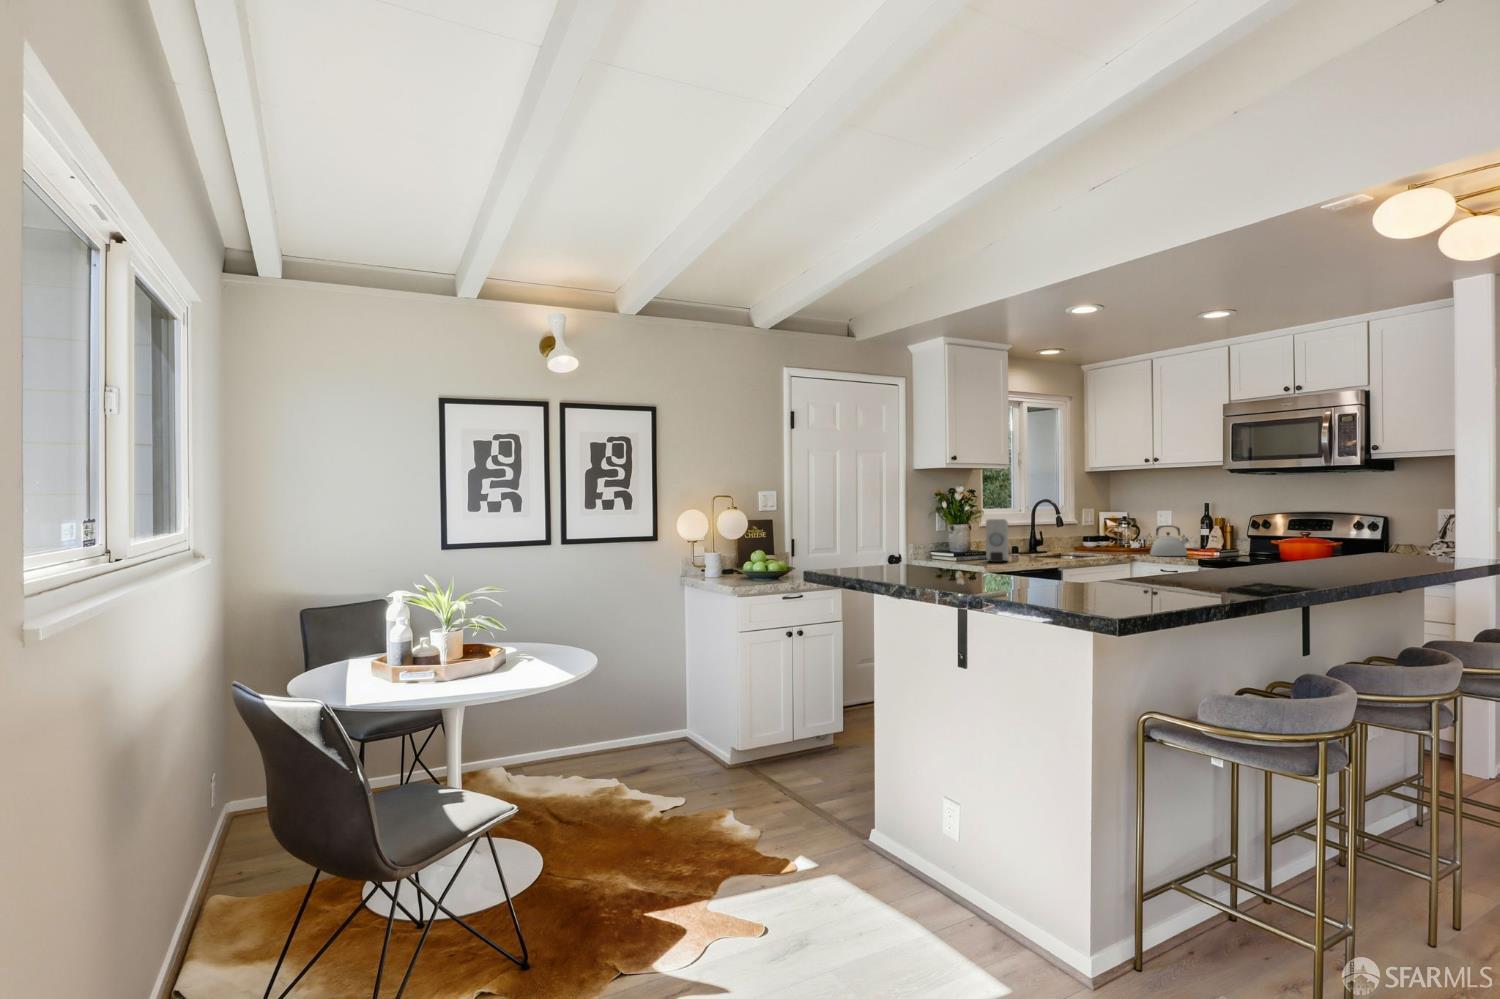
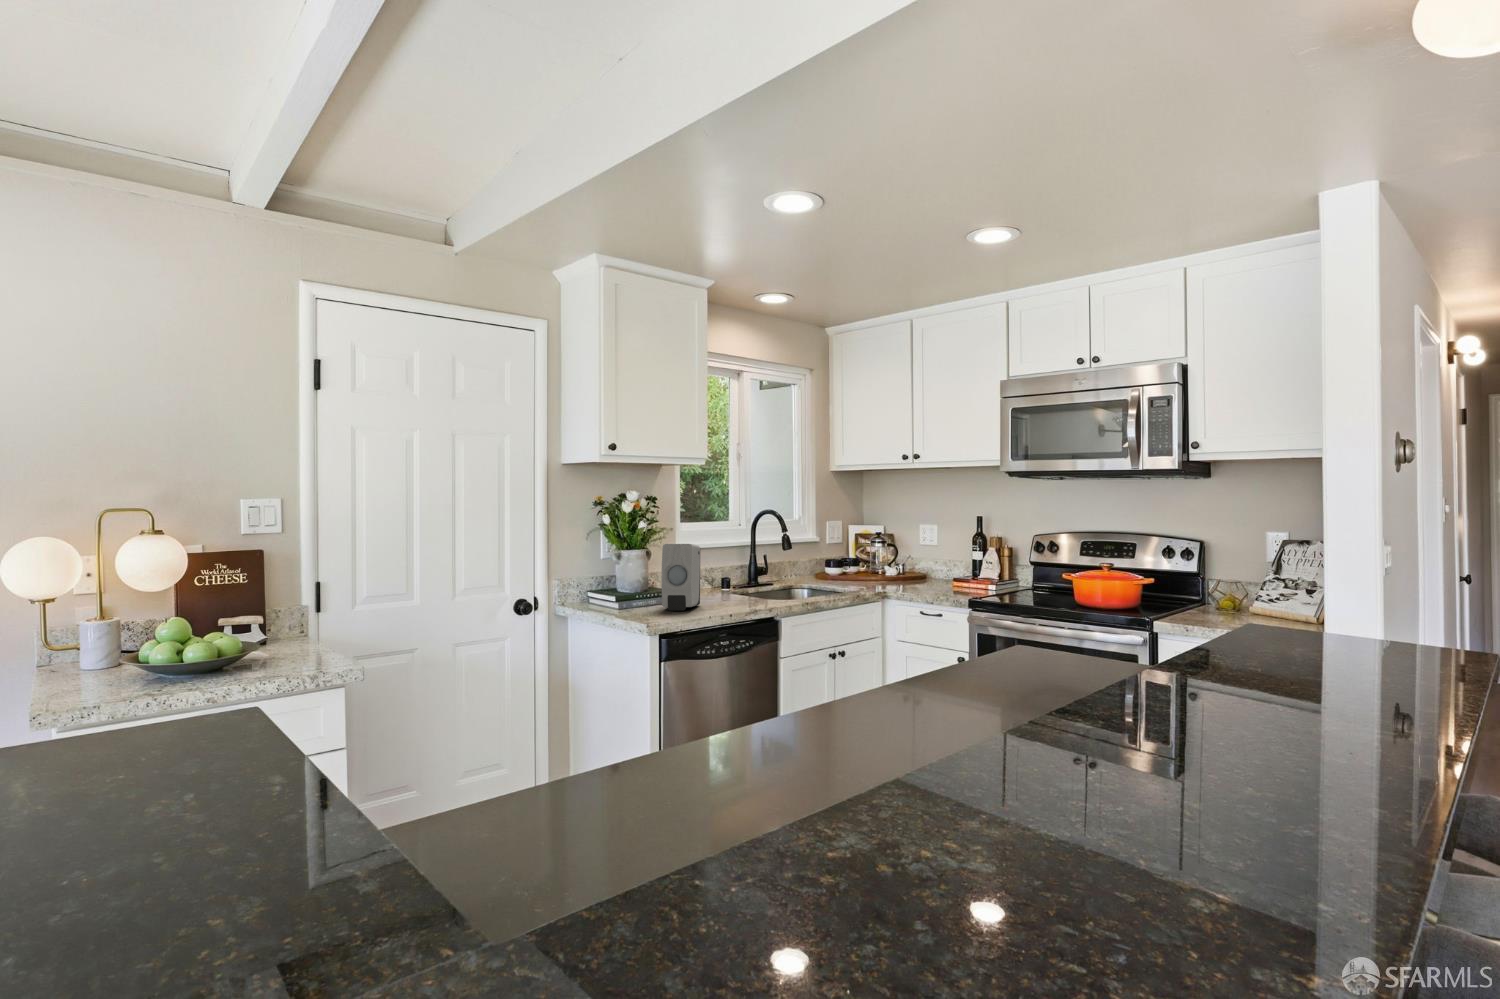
kettle: present [1150,526,1189,556] -> none [904,549,954,593]

